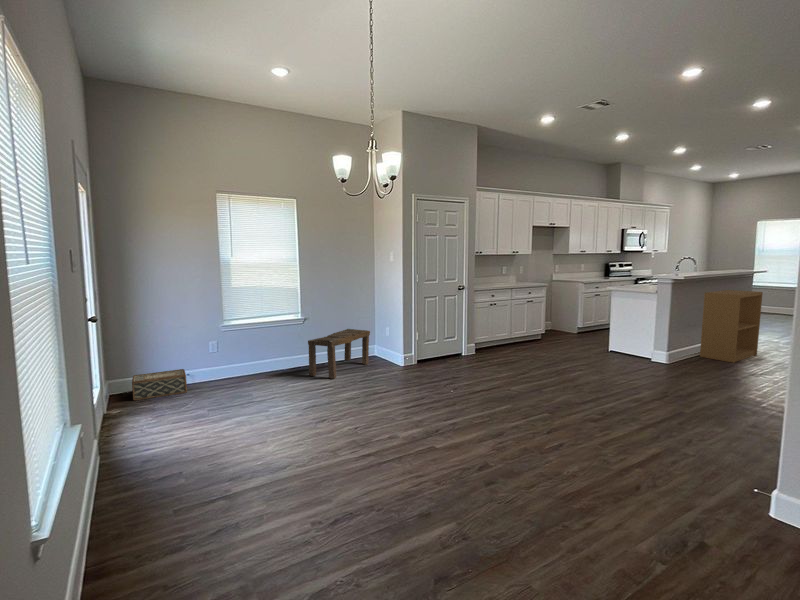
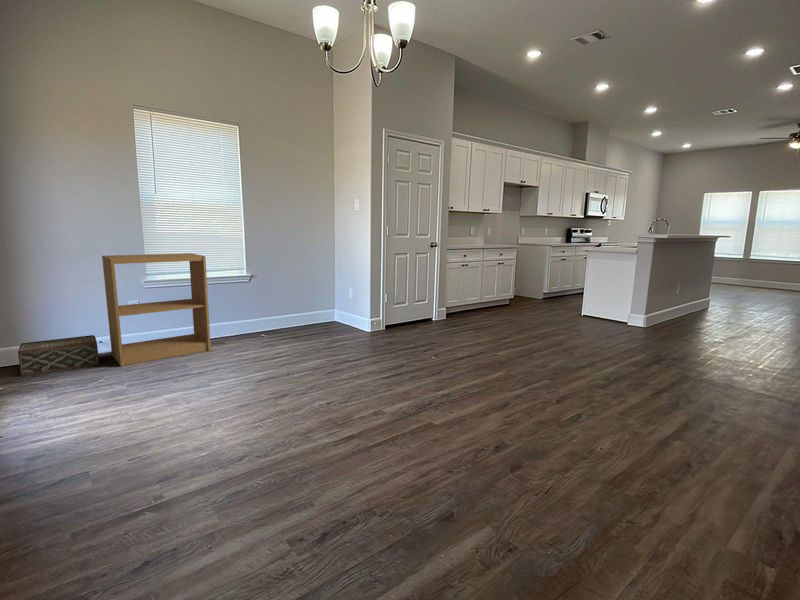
bookshelf: present [700,290,763,363] -> present [102,253,211,366]
bench: present [308,329,370,379] -> none [258,289,331,346]

